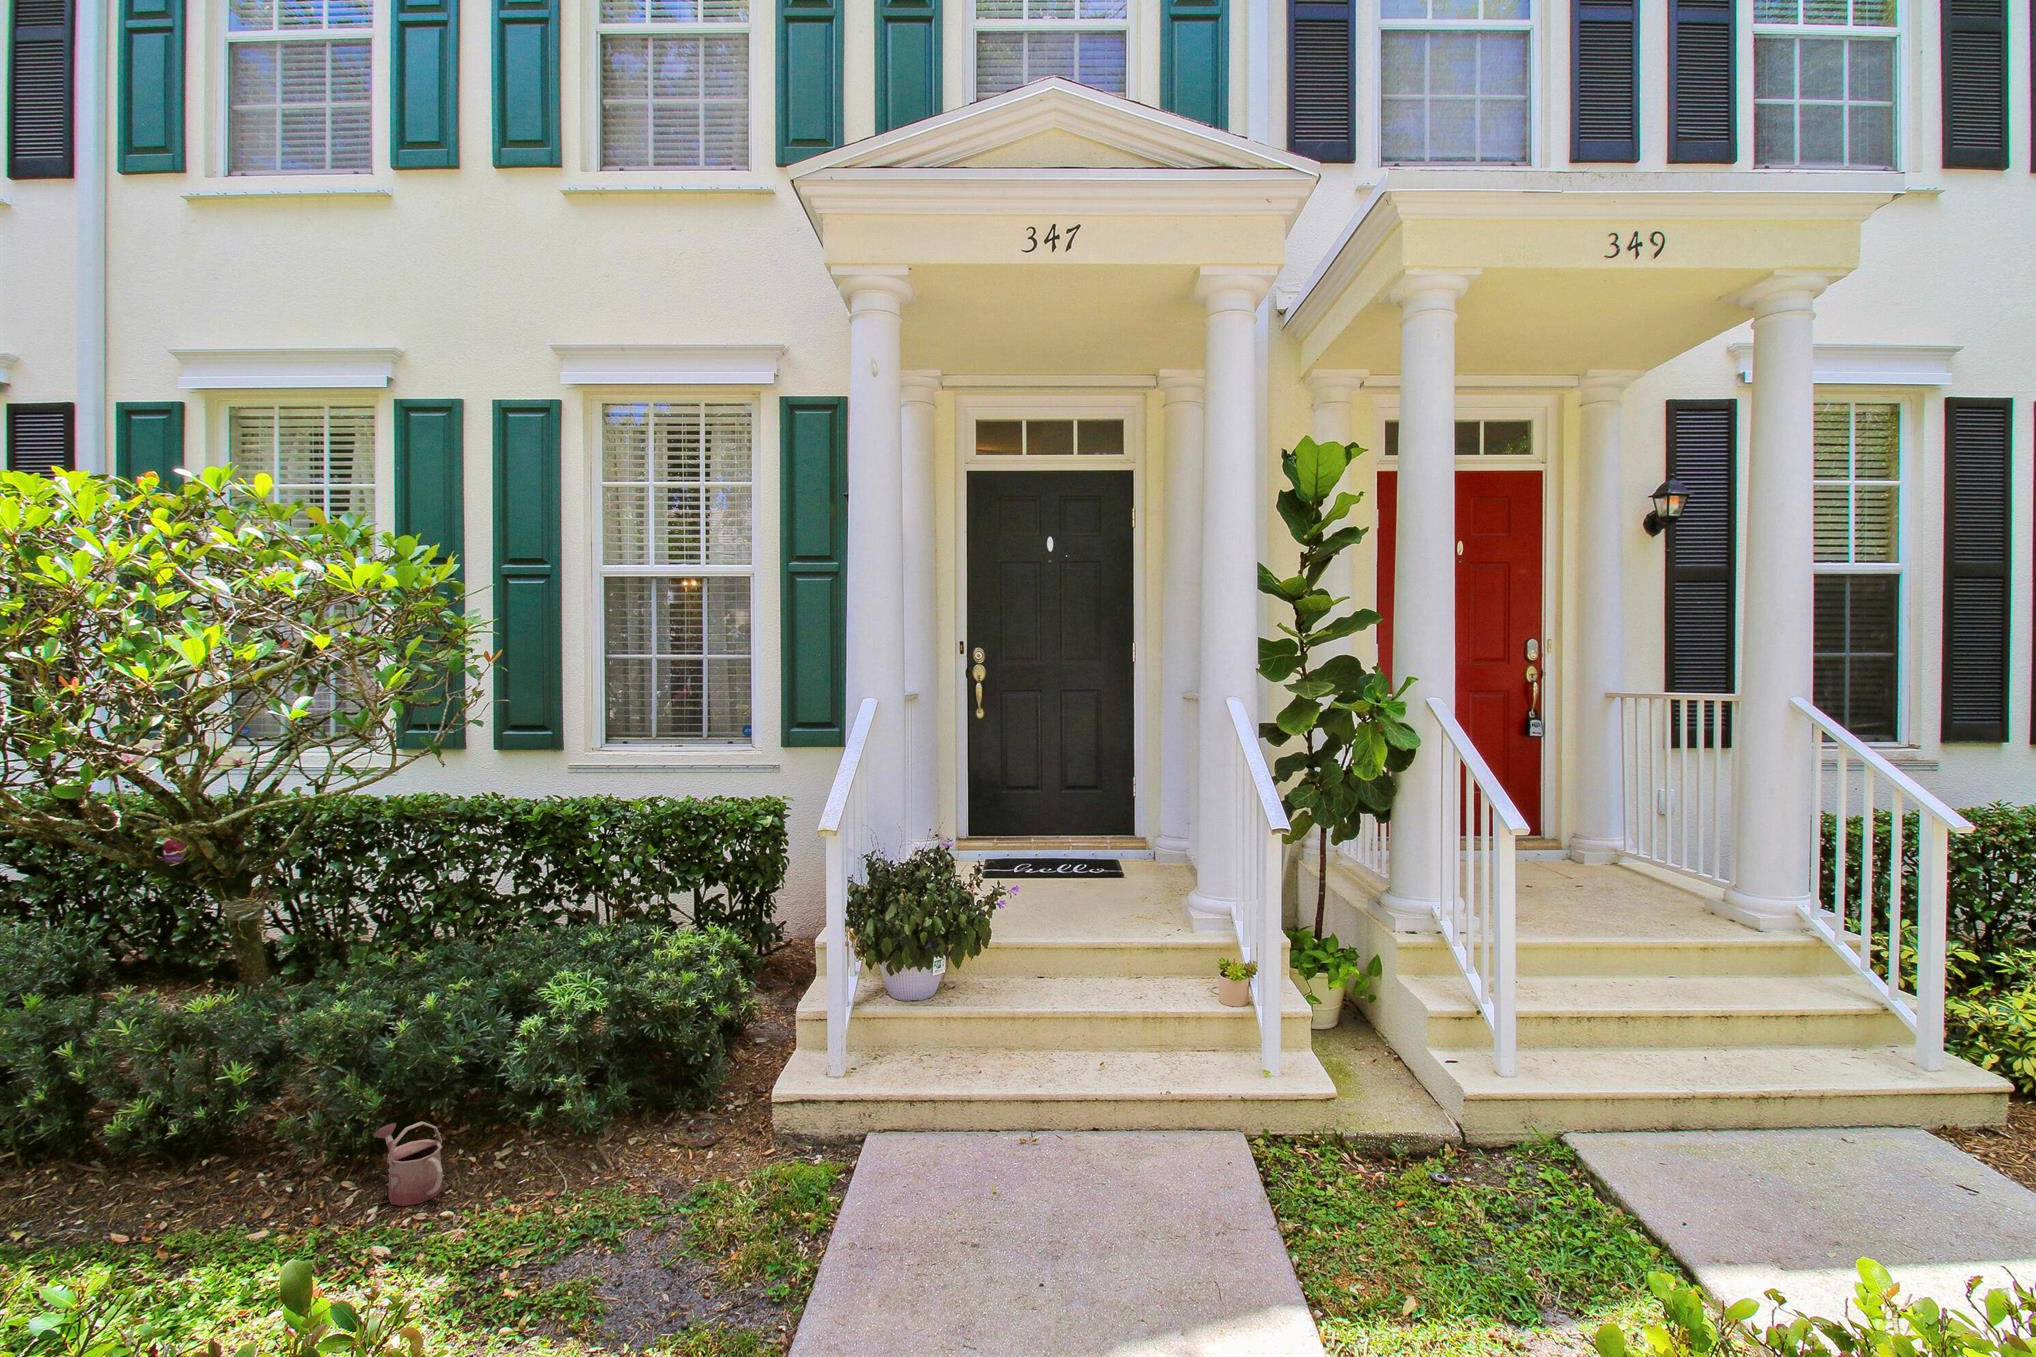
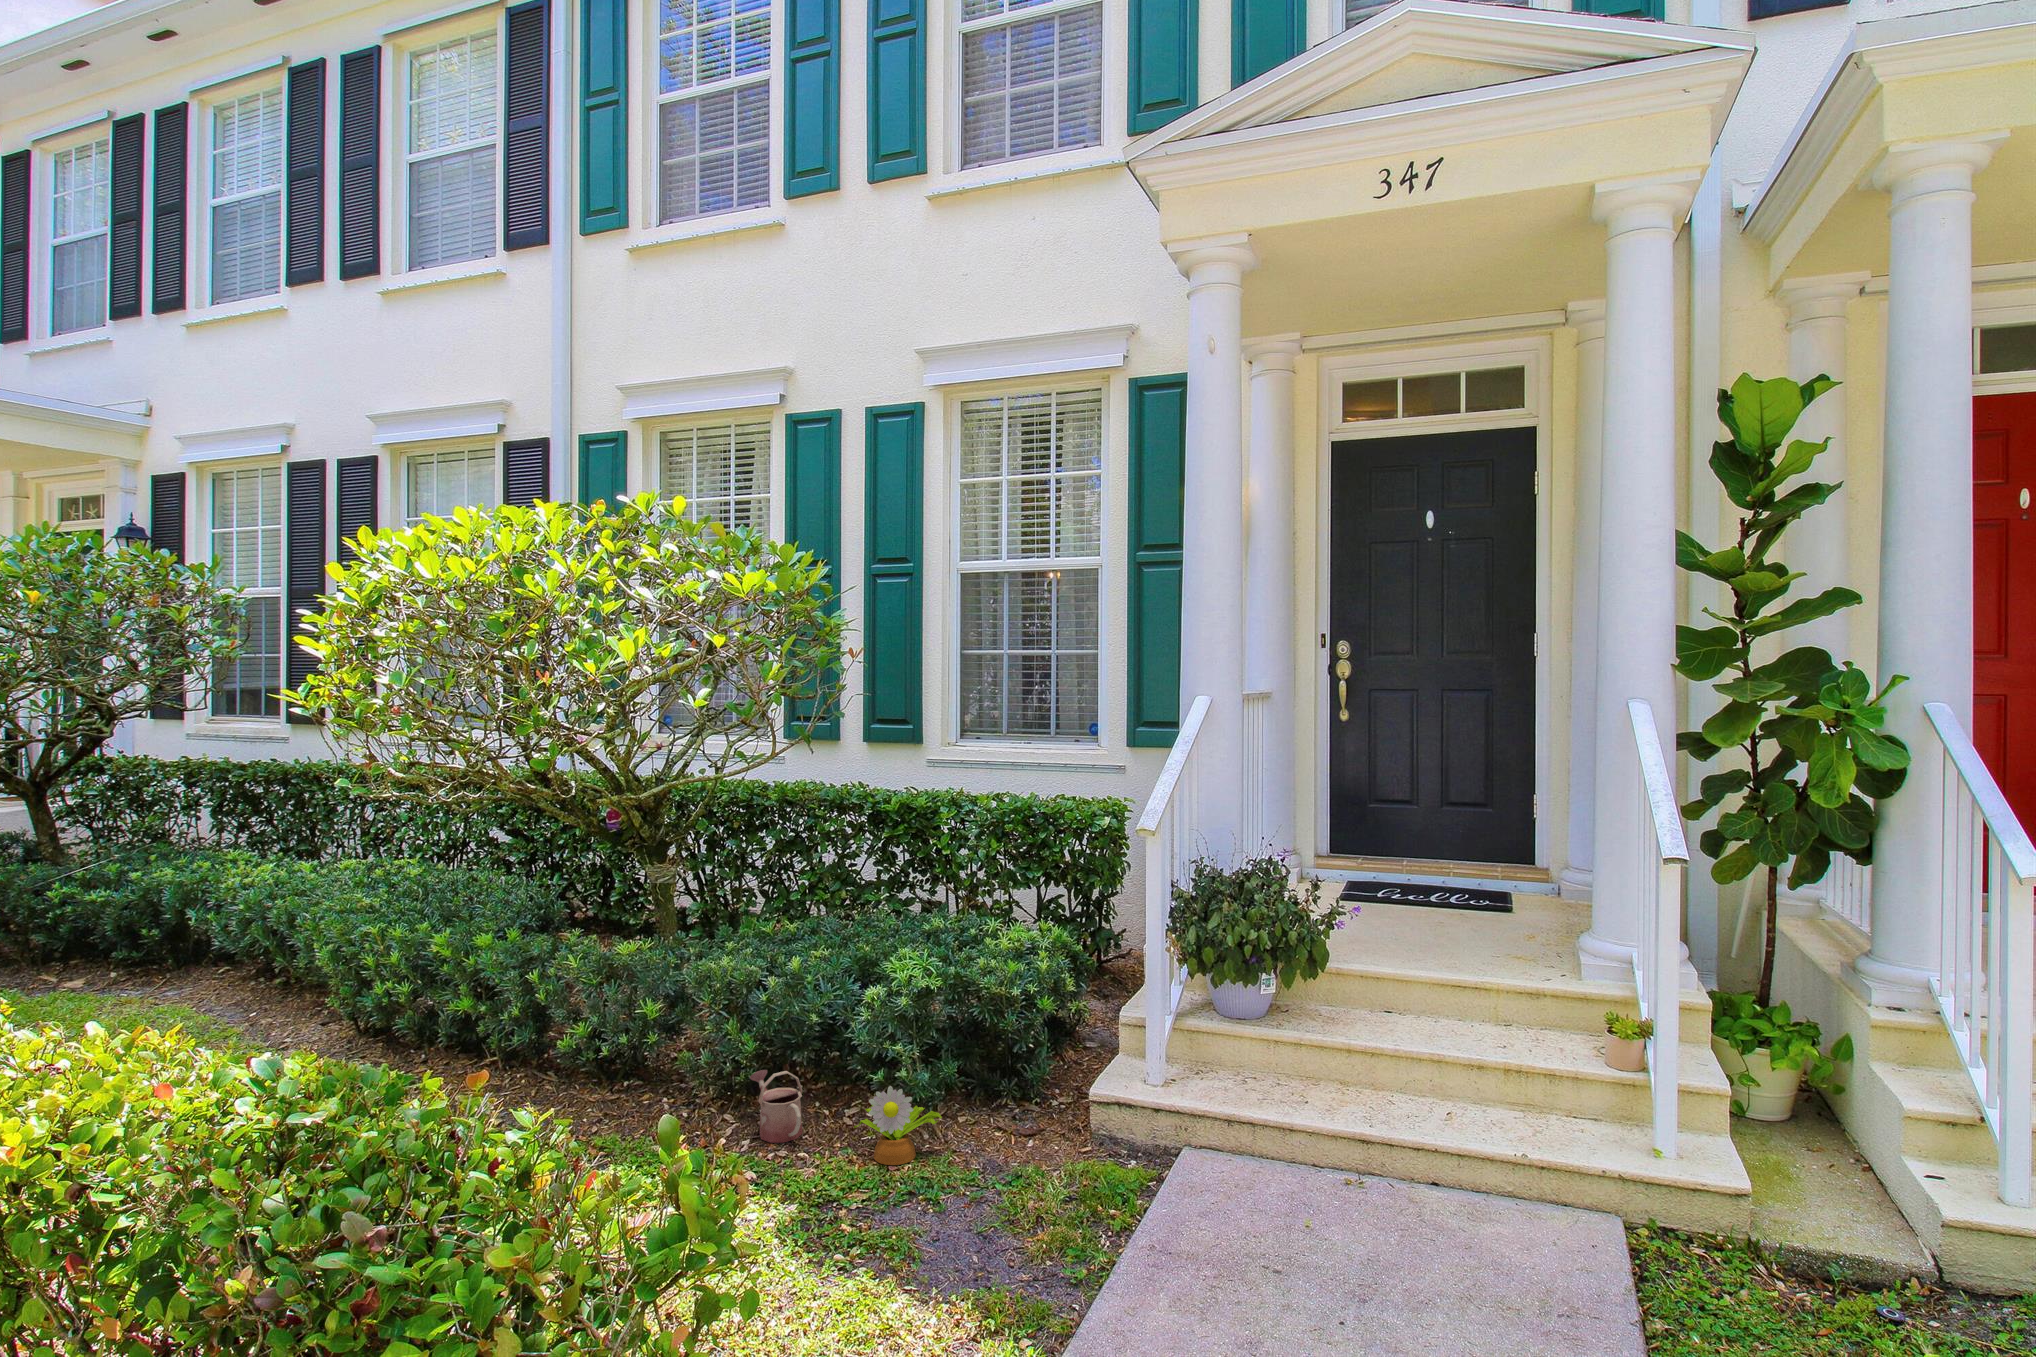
decorative plant: none [509,1122,613,1208] -> present [854,1086,942,1165]

